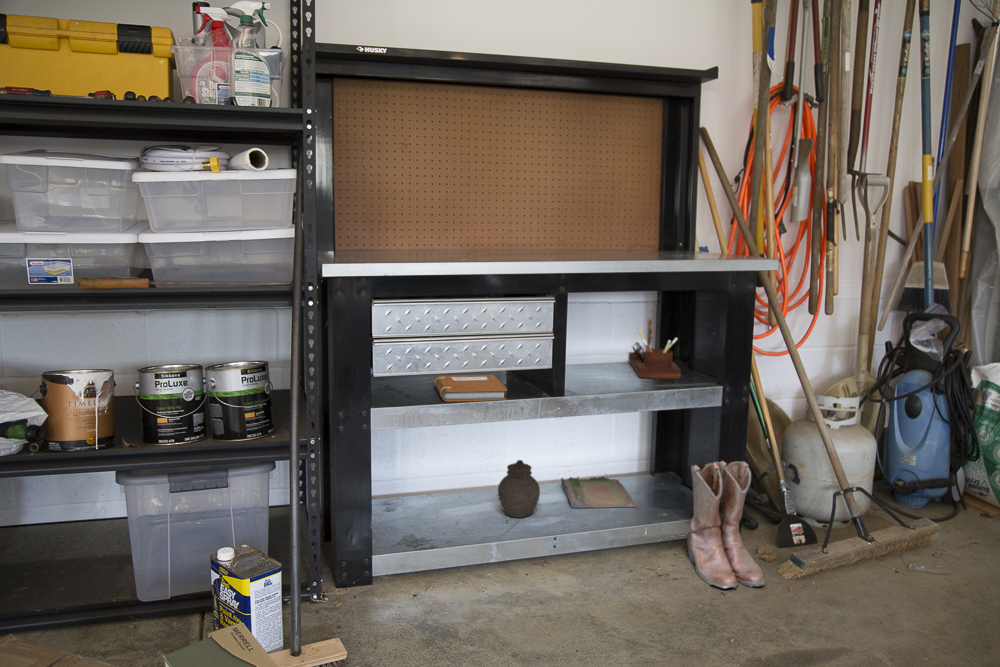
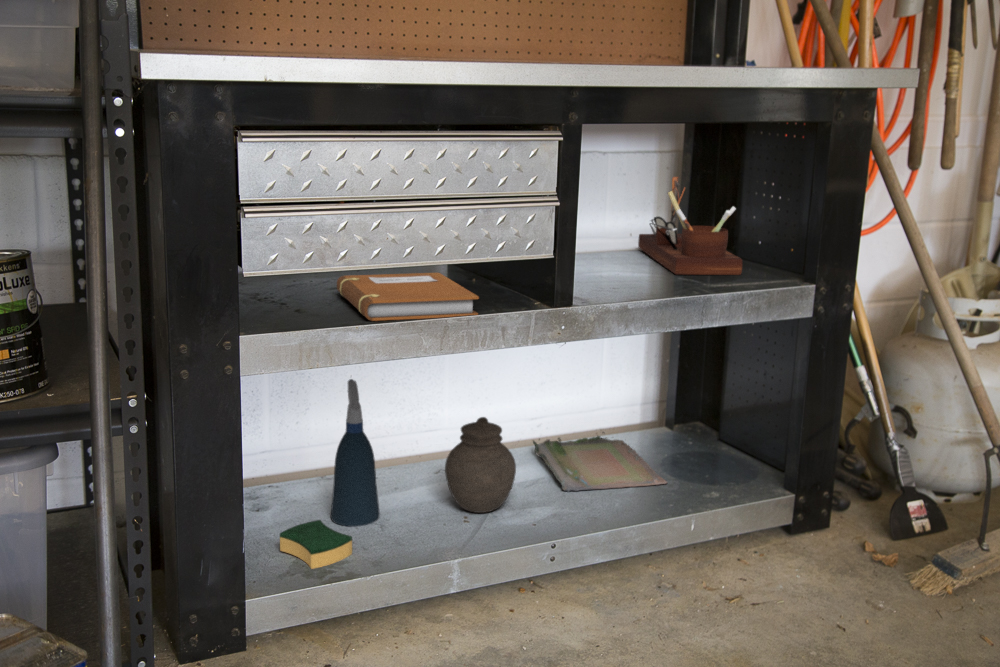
spray bottle: none [431,435,459,522] -> present [331,379,380,527]
boots: present [687,461,765,588] -> none [756,406,892,612]
sponge: none [398,516,437,543] -> present [280,520,352,569]

